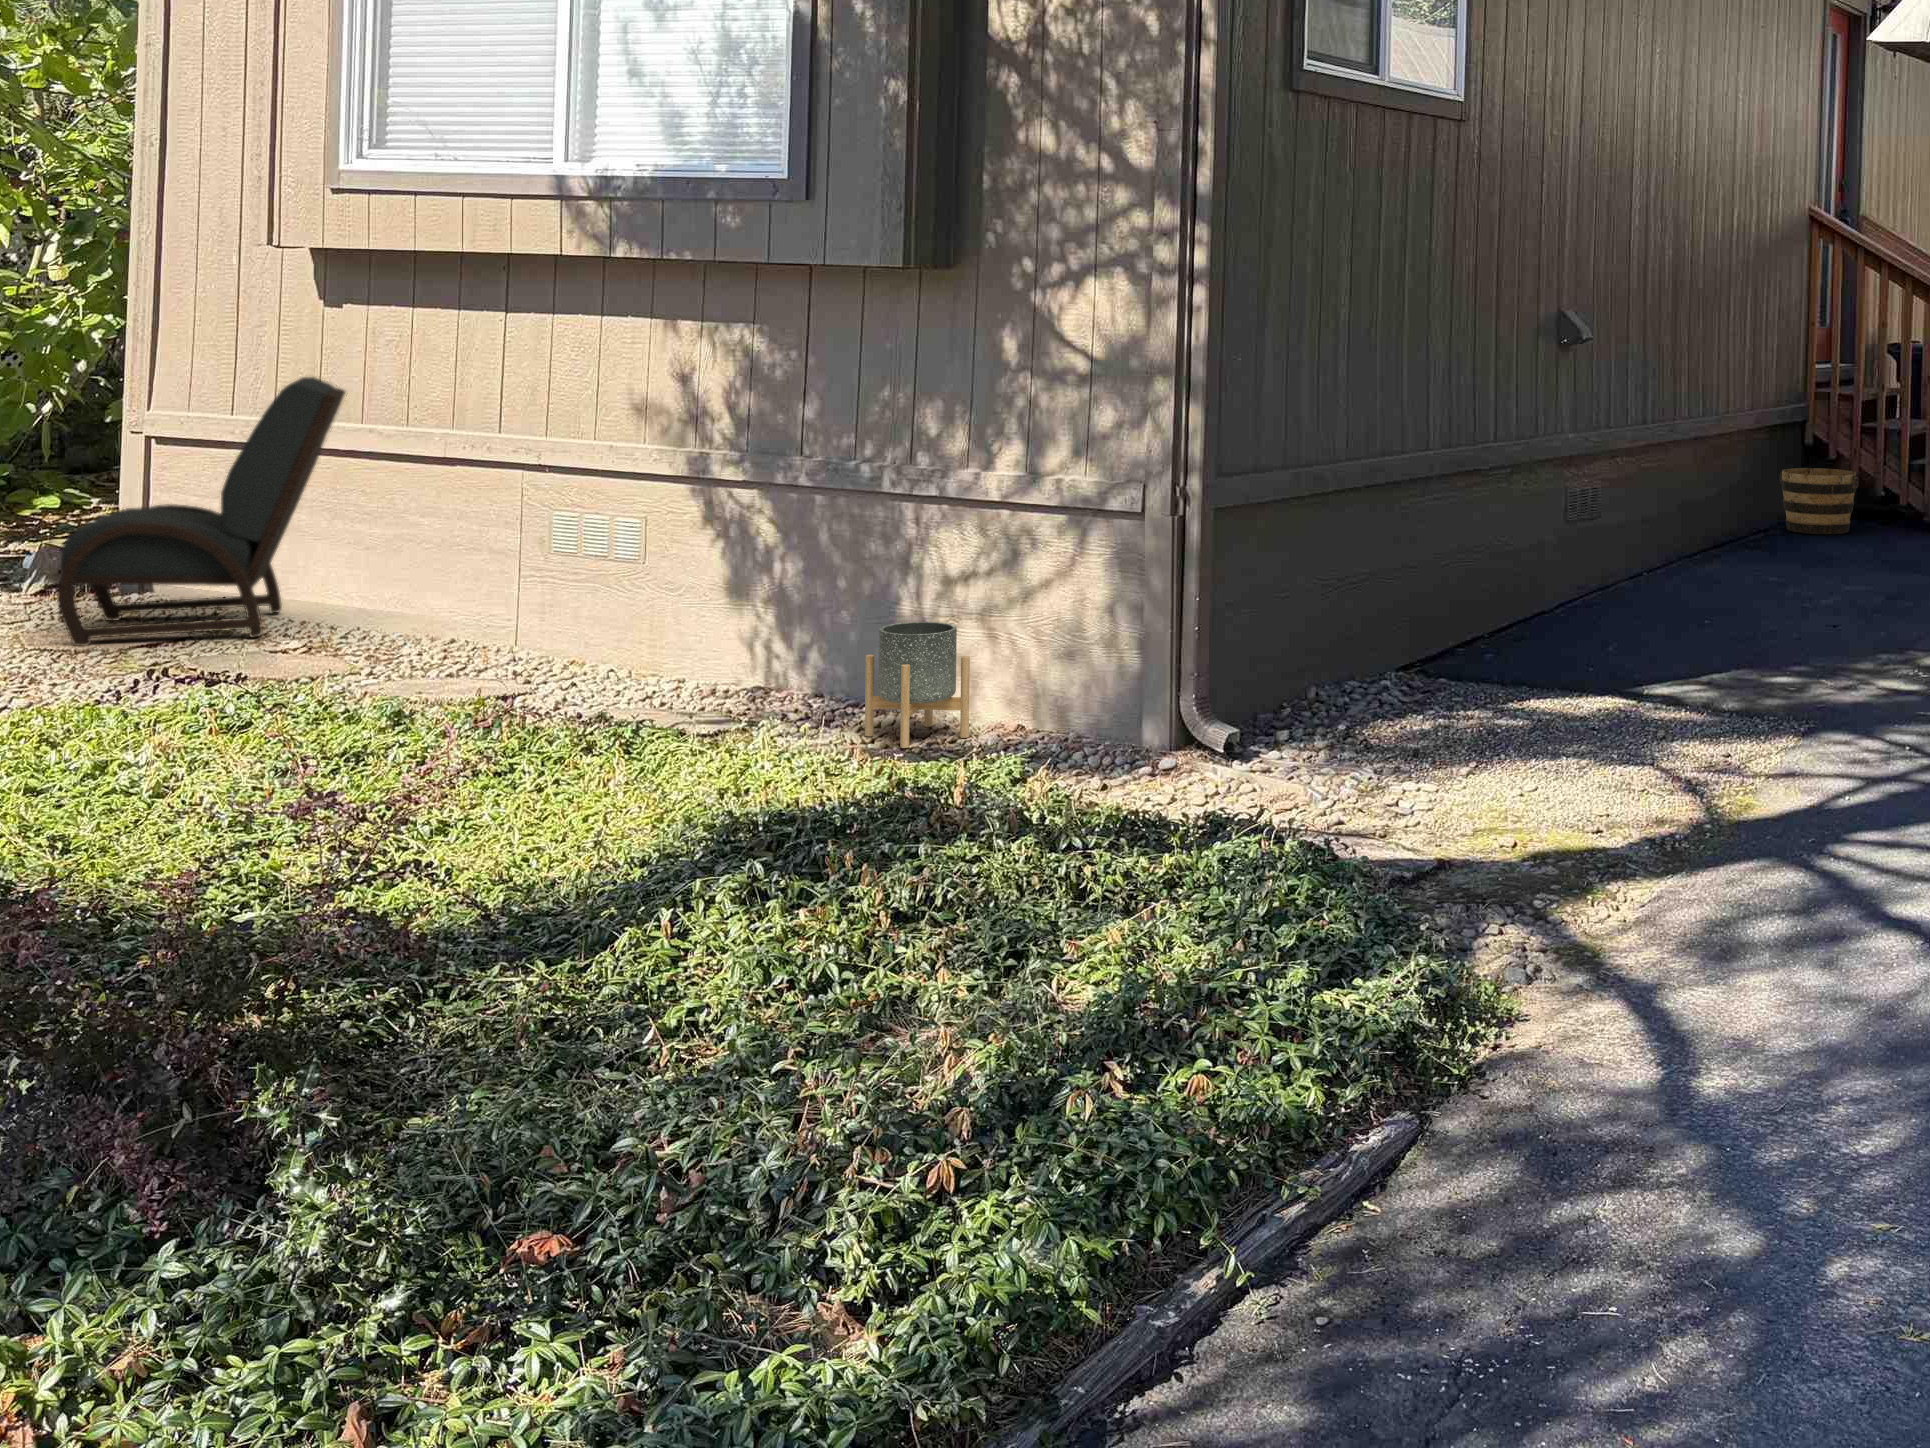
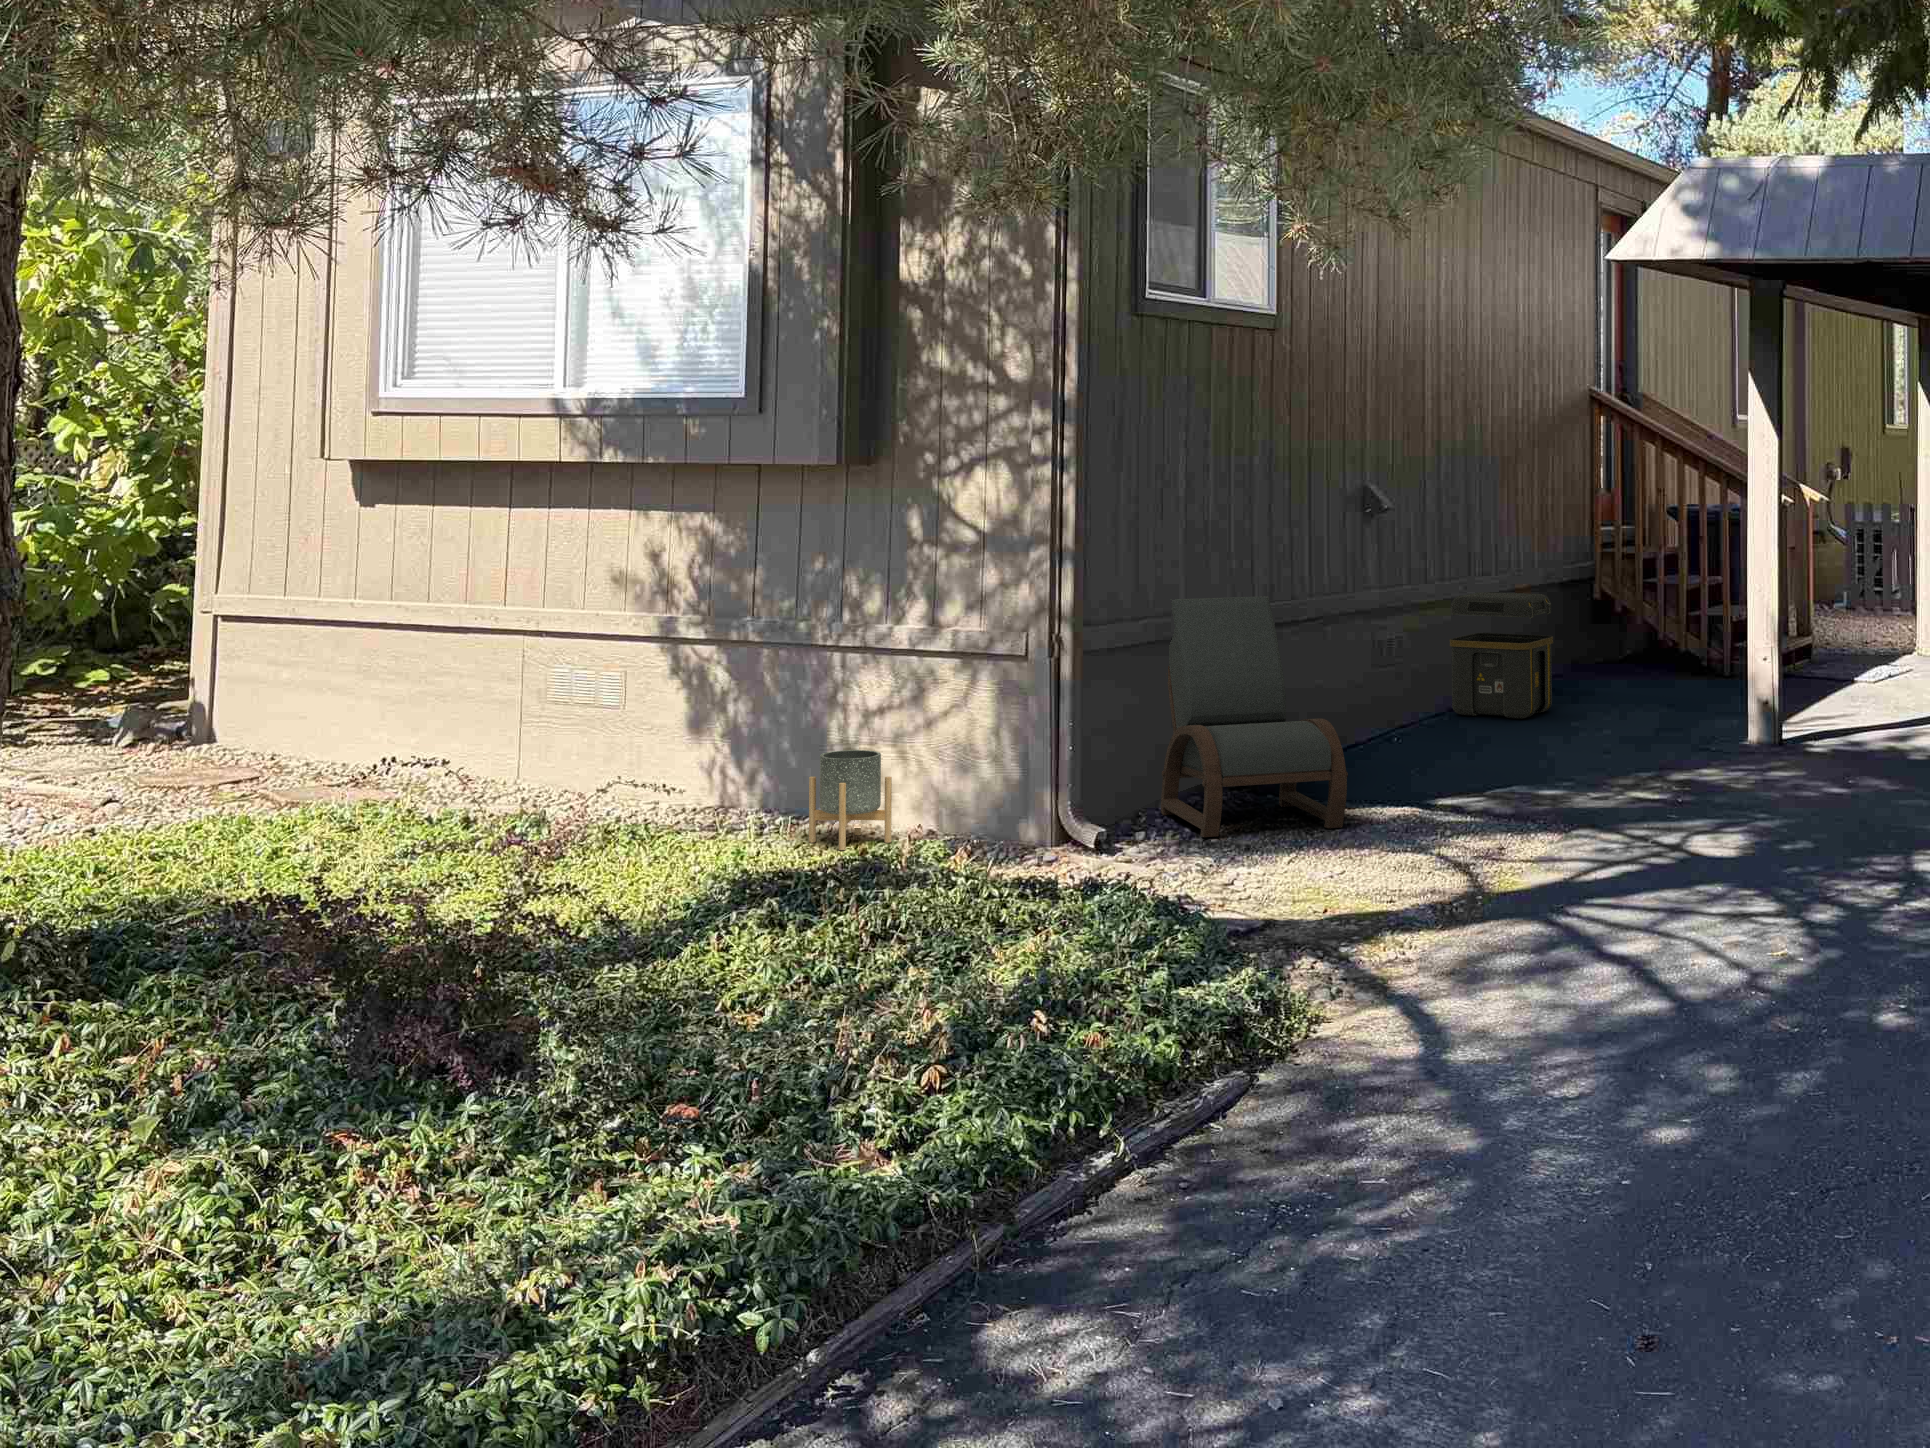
lounge chair: present [57,377,345,646] -> present [1161,596,1348,837]
toolbox: none [1648,436,1766,583] -> present [1450,592,1553,719]
bucket: present [1780,468,1859,534] -> none [1573,619,1642,678]

